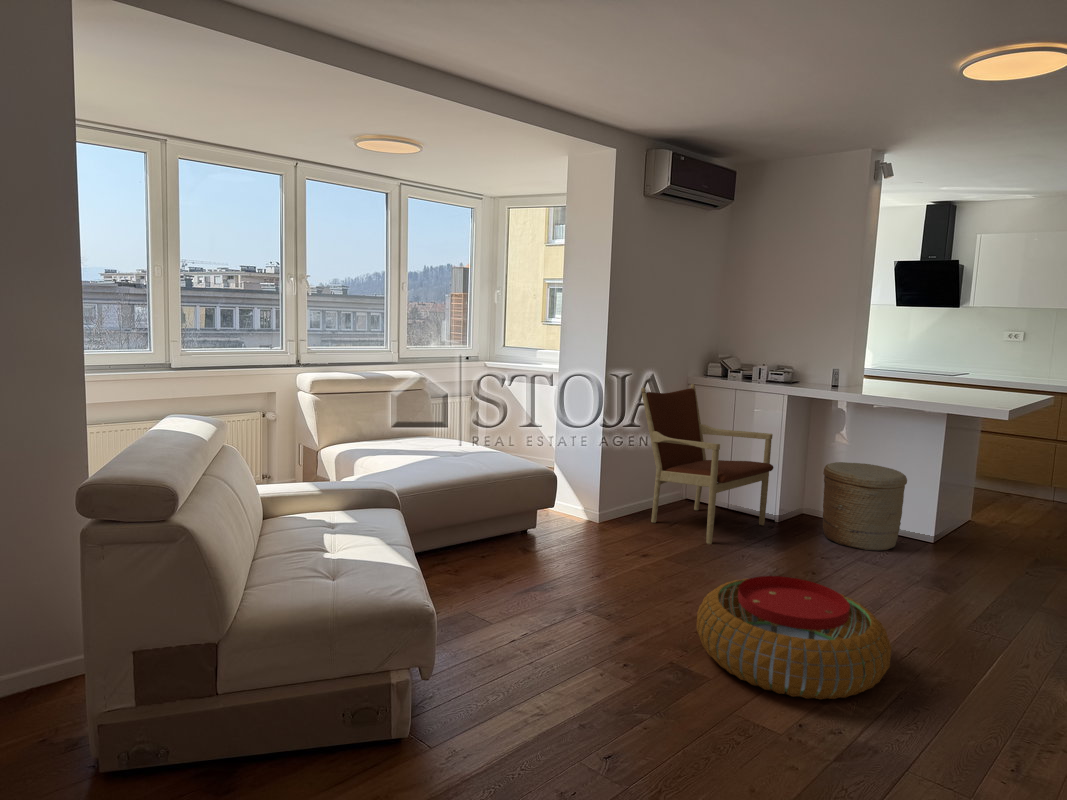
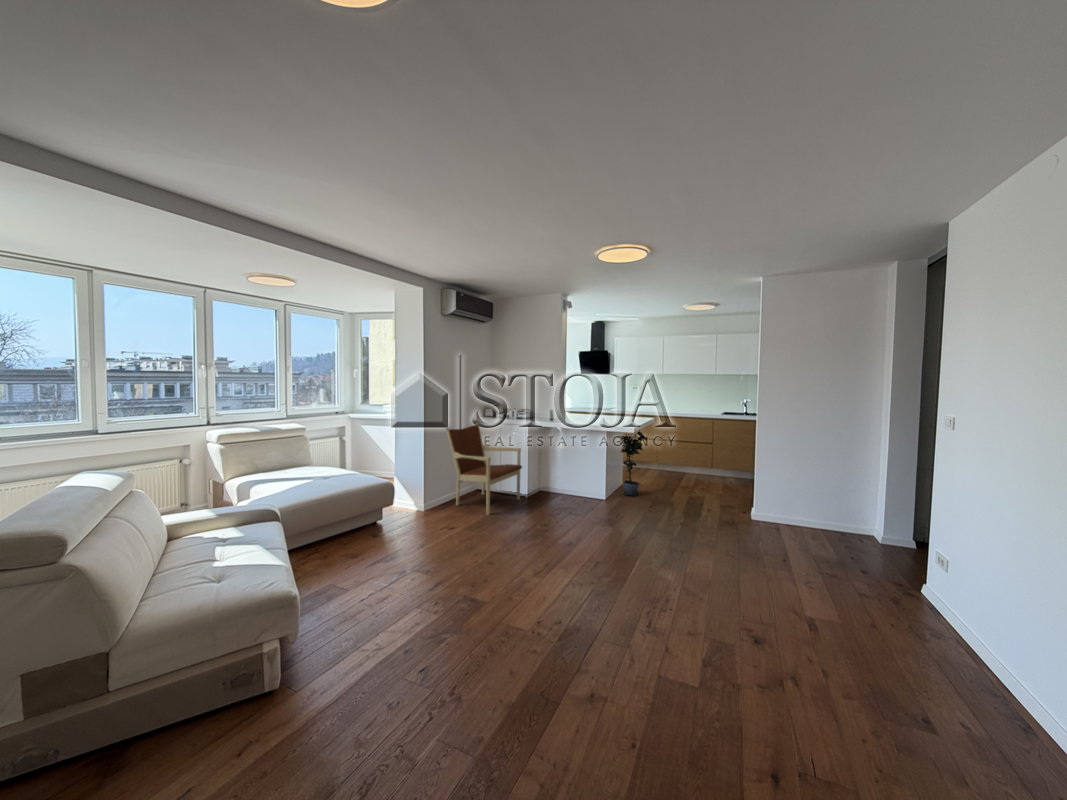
potted plant: none [971,414,1041,545] -> present [618,430,647,496]
woven basket: present [823,462,907,551] -> none [548,460,589,507]
pouf: present [697,576,892,699] -> none [472,532,573,601]

